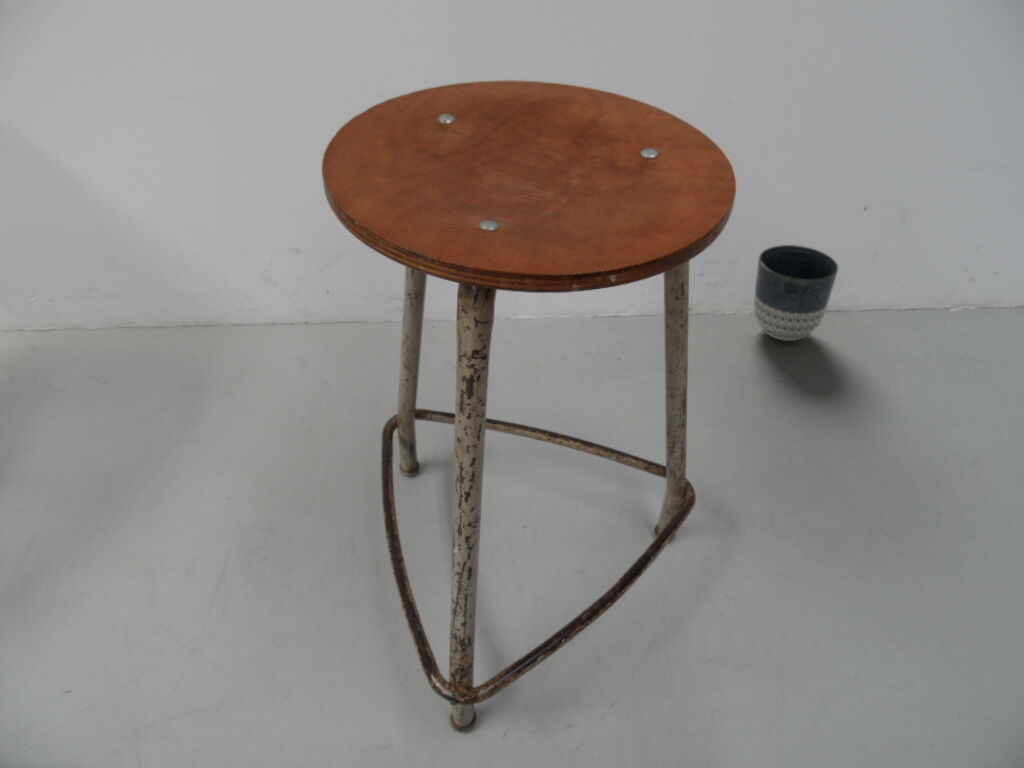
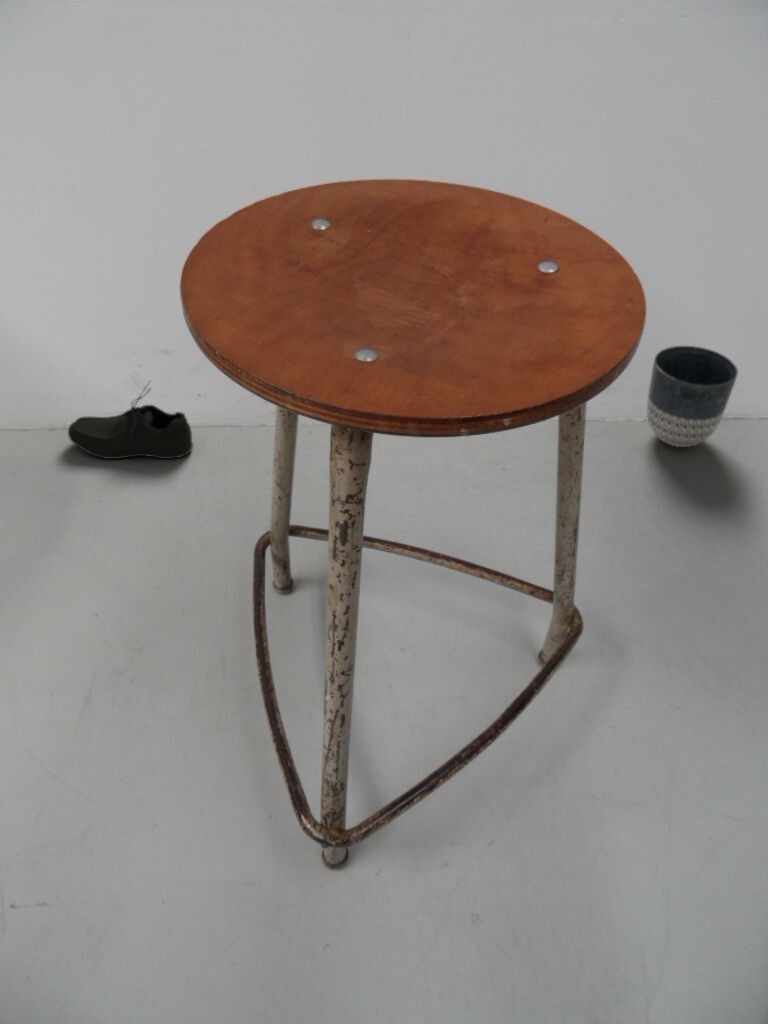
shoe: none [200,283,320,359] -> present [68,390,193,459]

